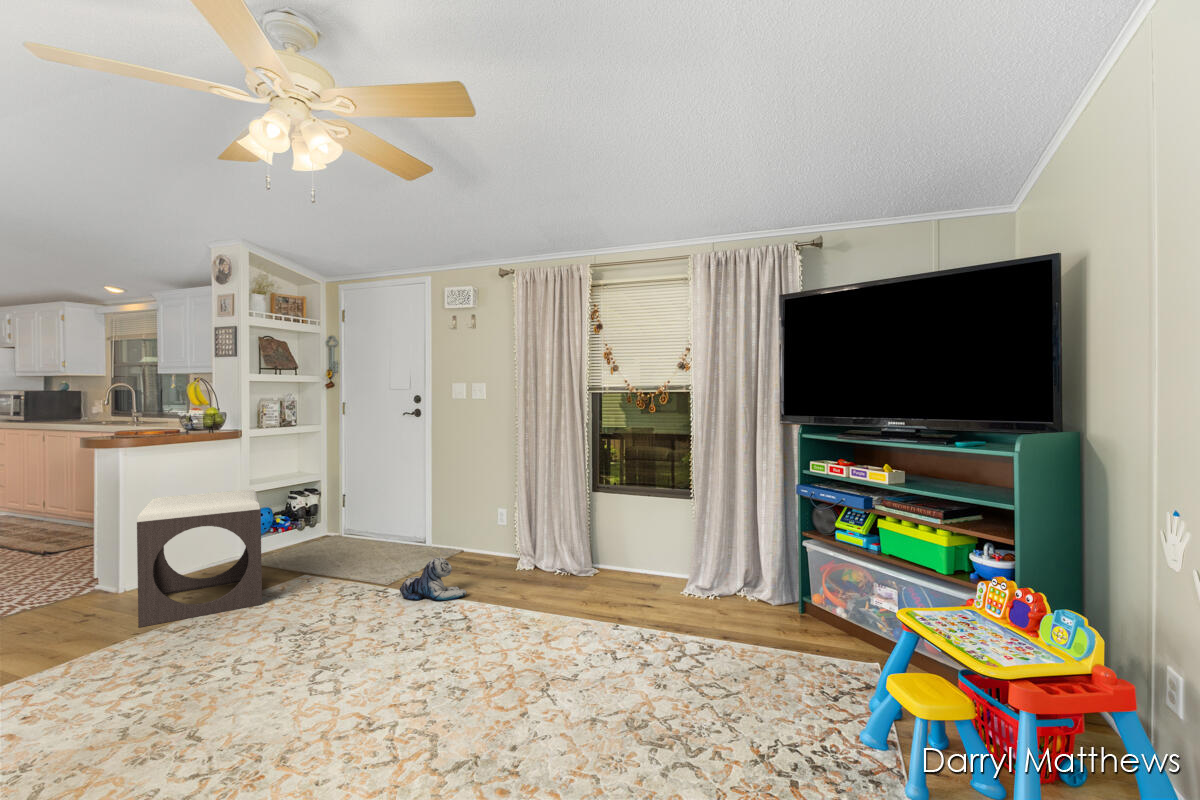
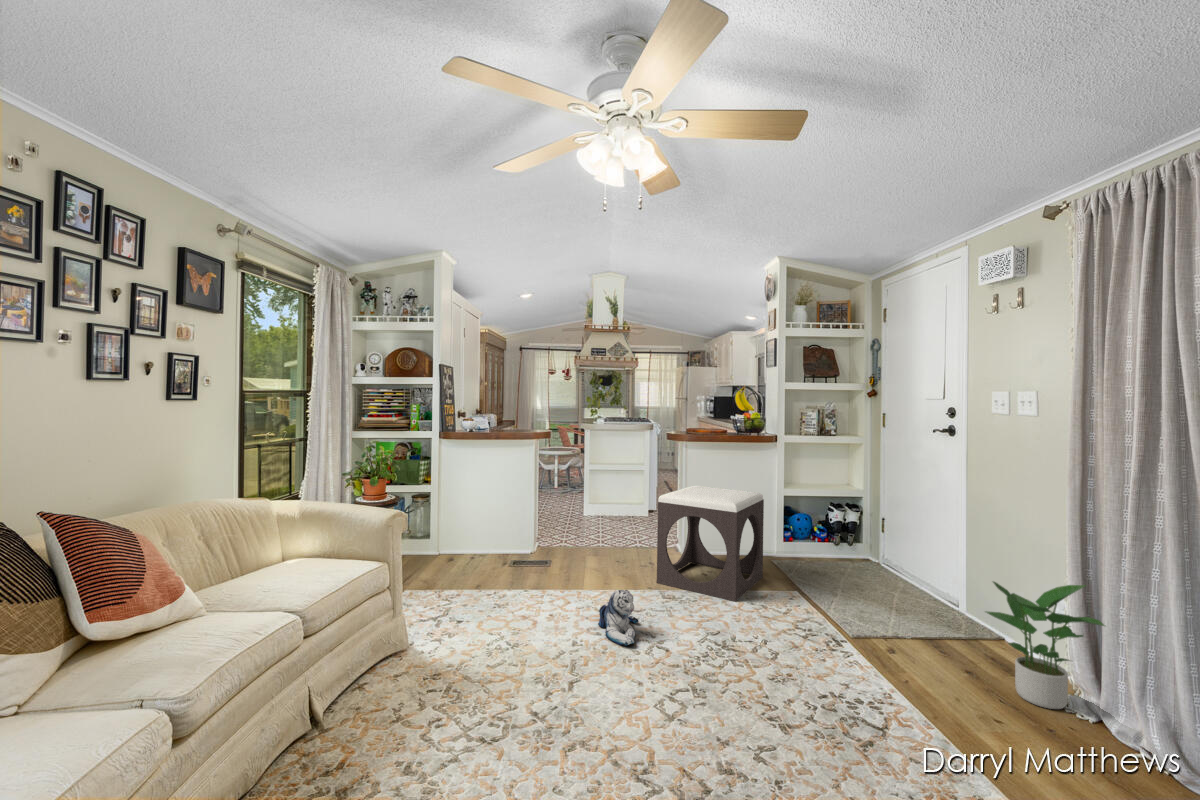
potted plant: none [477,494,539,574] -> present [987,582,1105,709]
plush toy: present [400,558,467,601] -> present [598,590,638,646]

